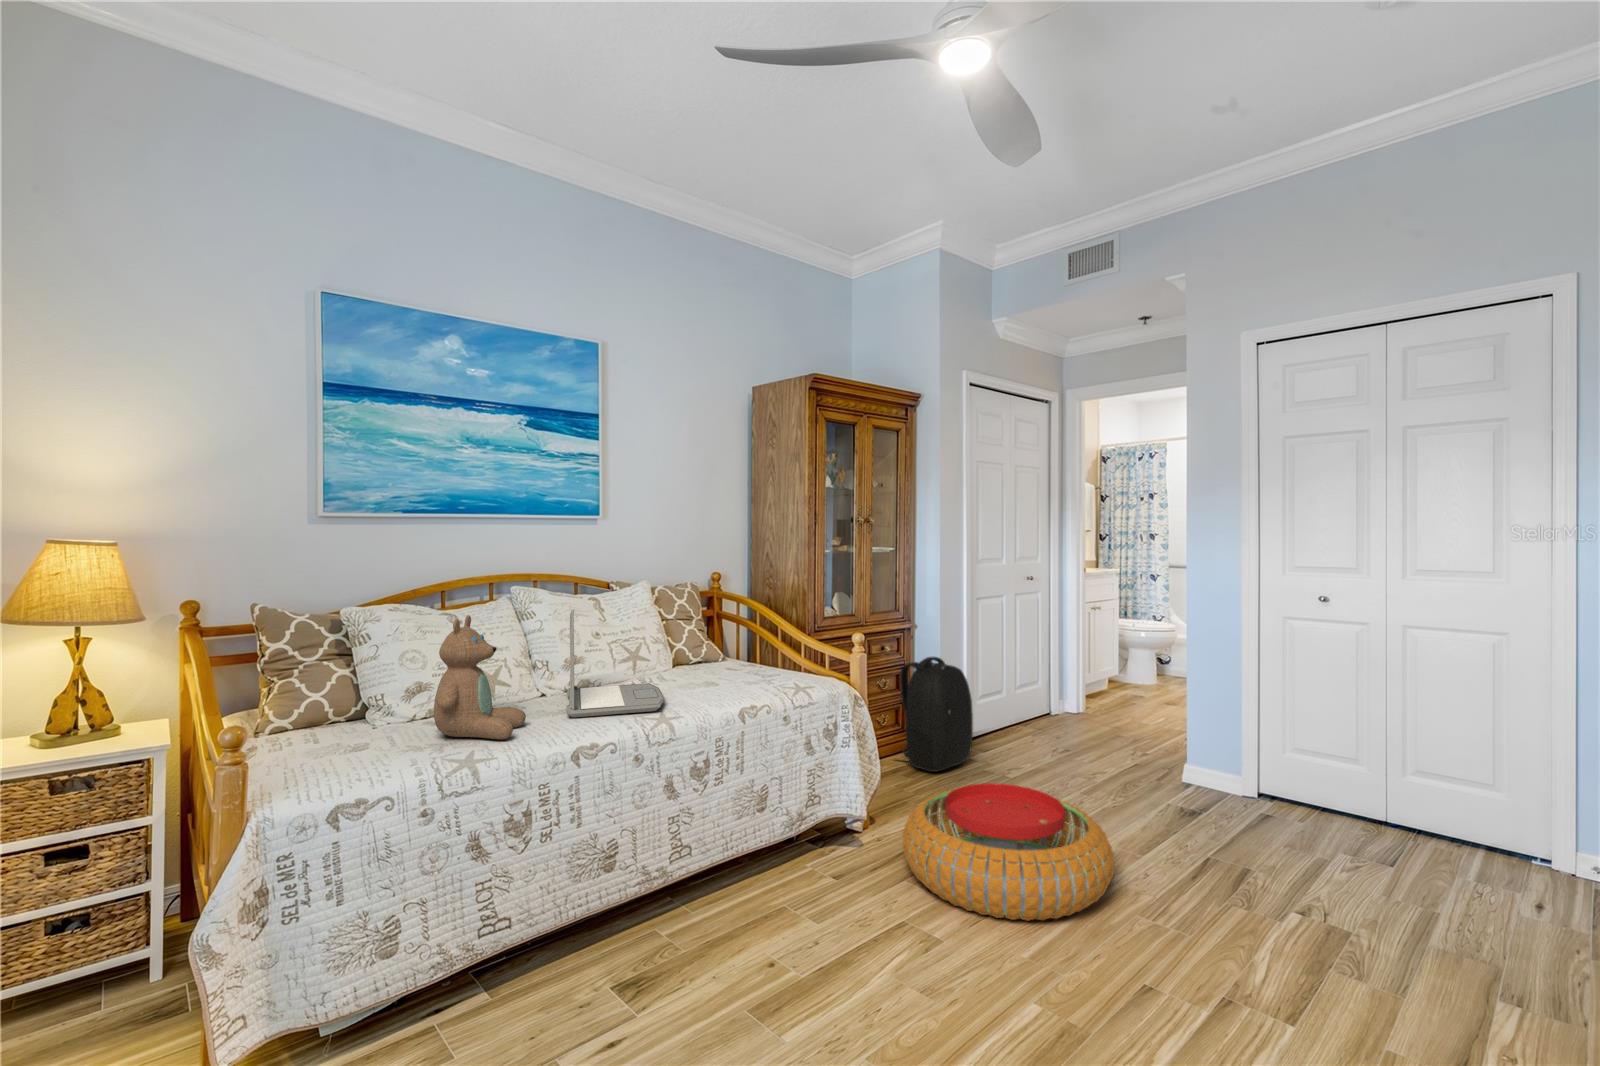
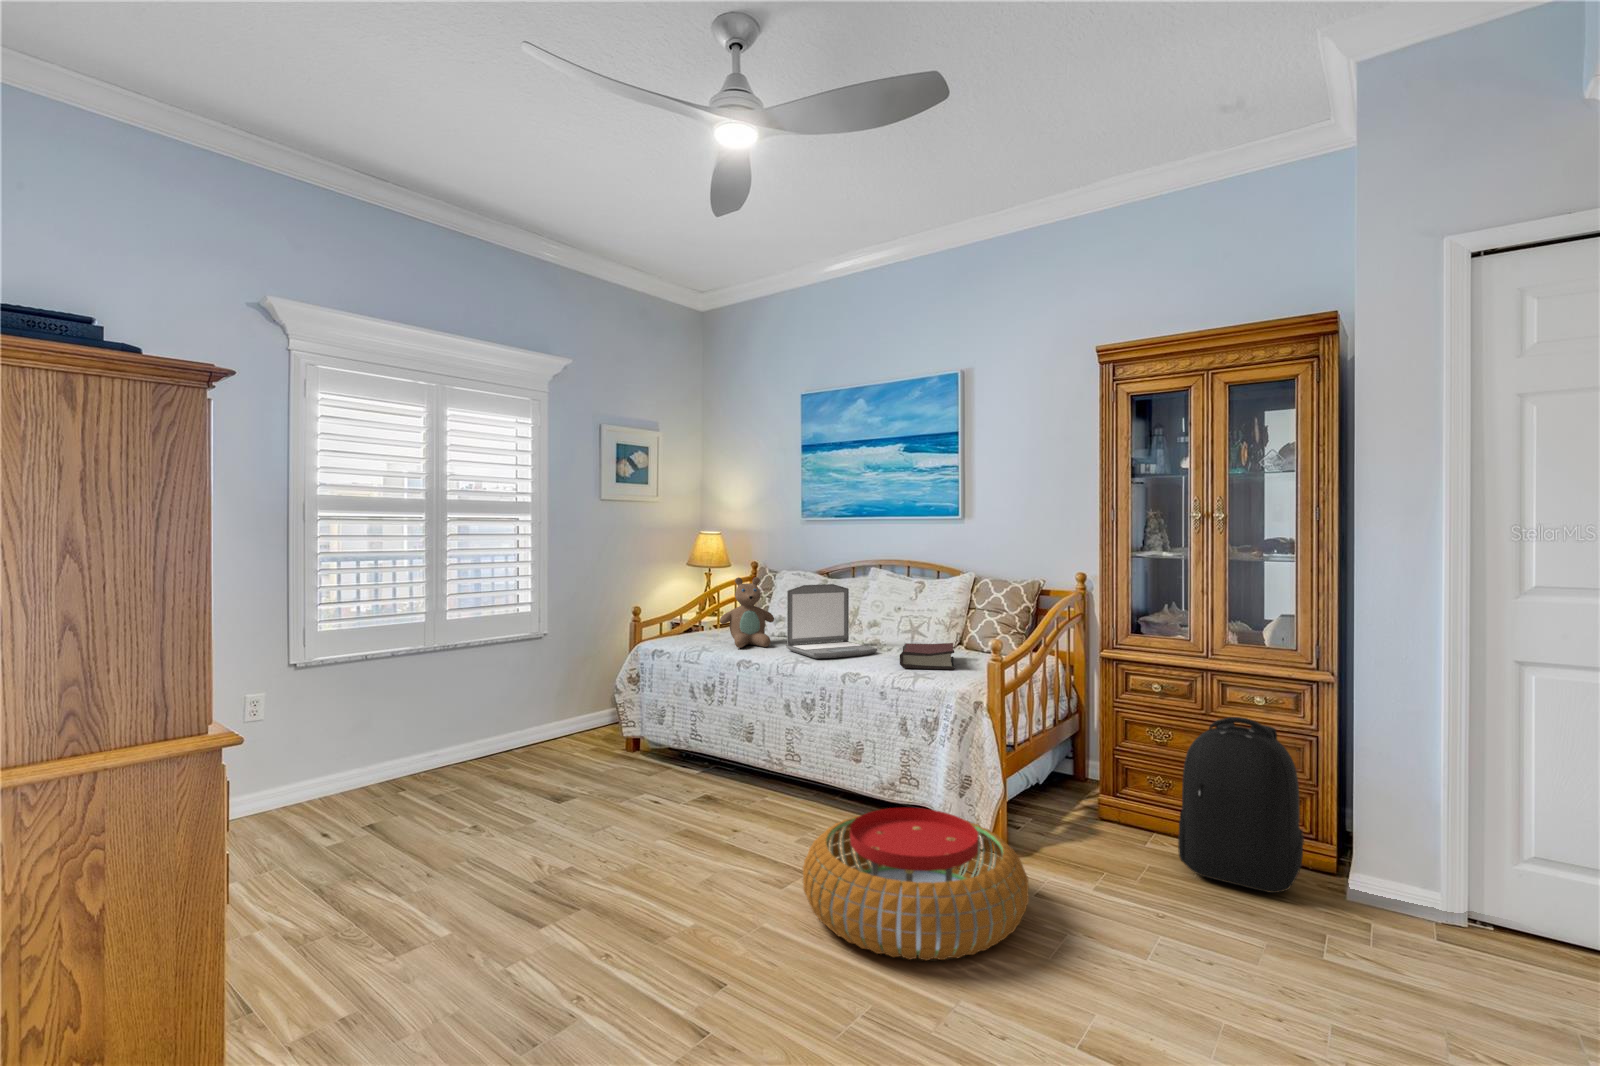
hardback book: none [686,656,774,689] -> present [900,643,954,670]

